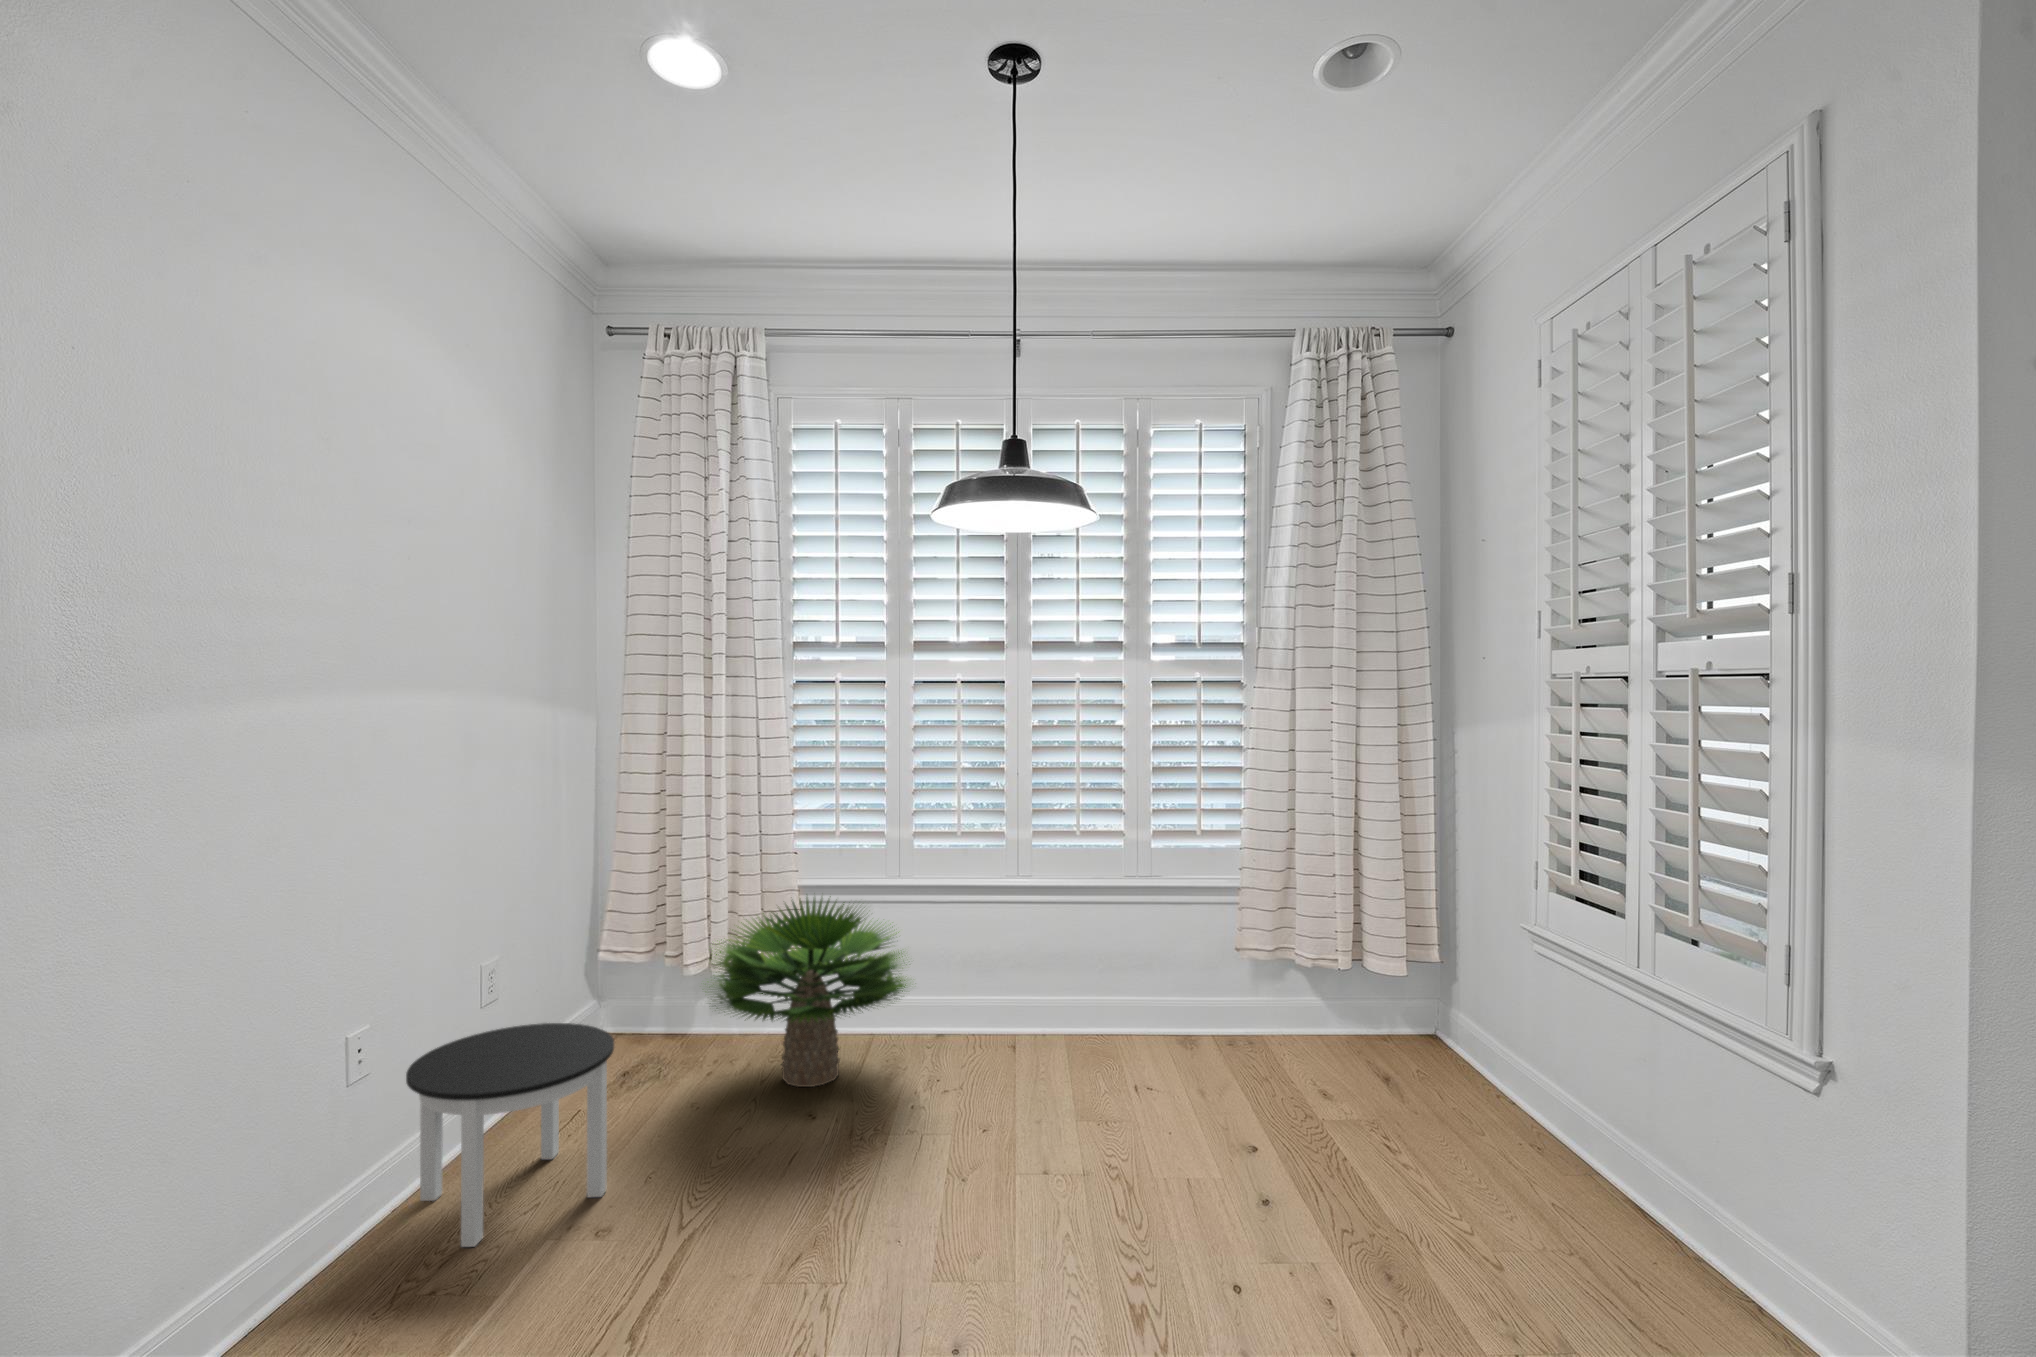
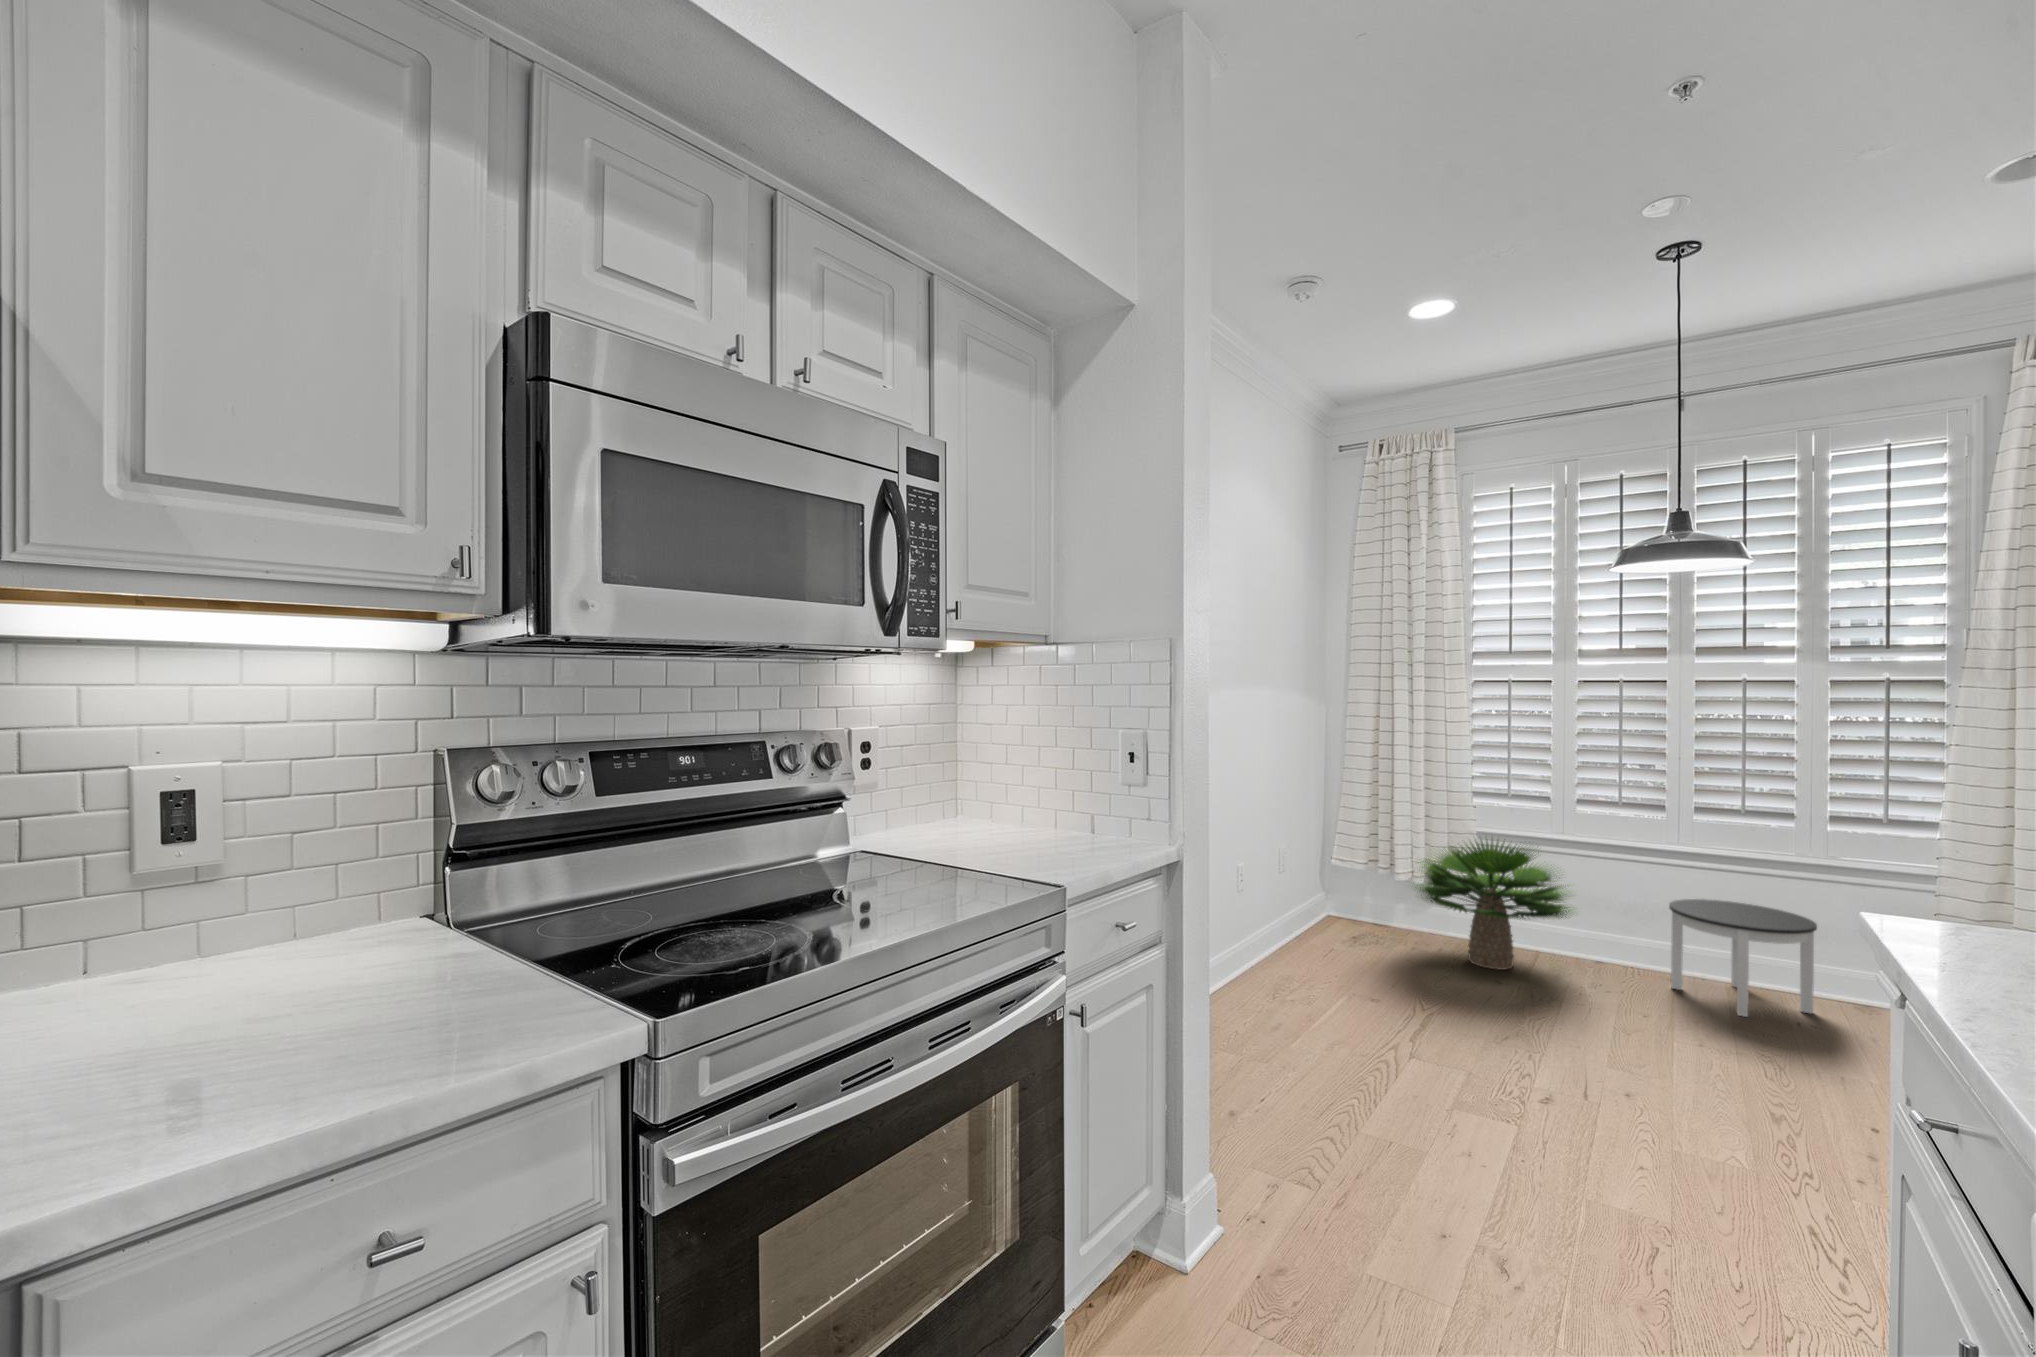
round table: present [406,1023,614,1247] -> present [1669,899,1817,1017]

